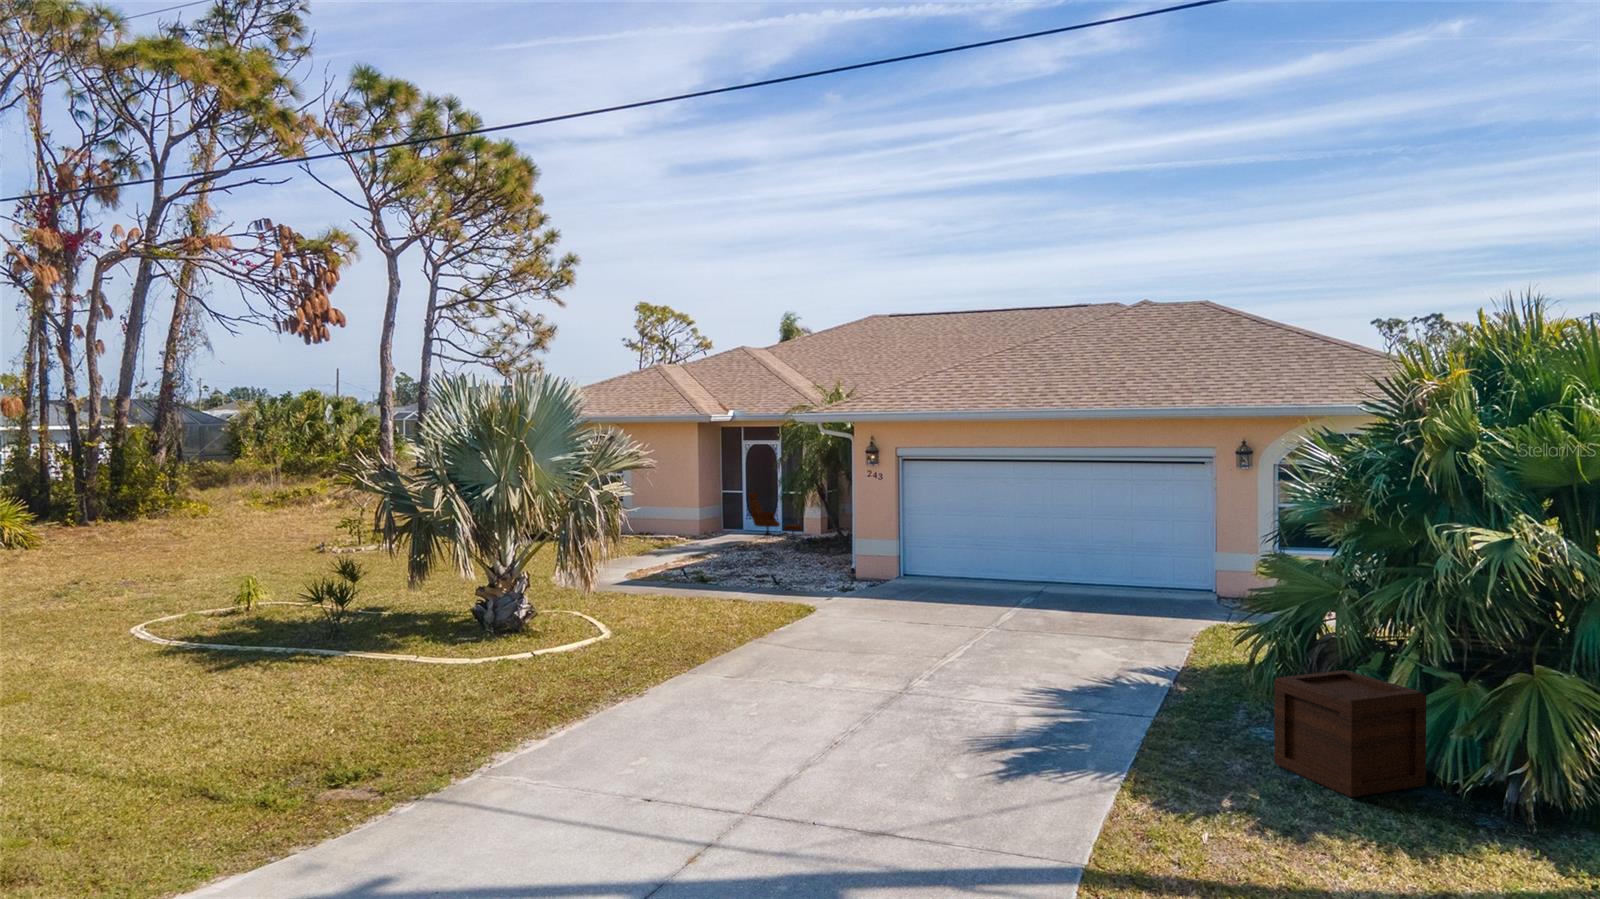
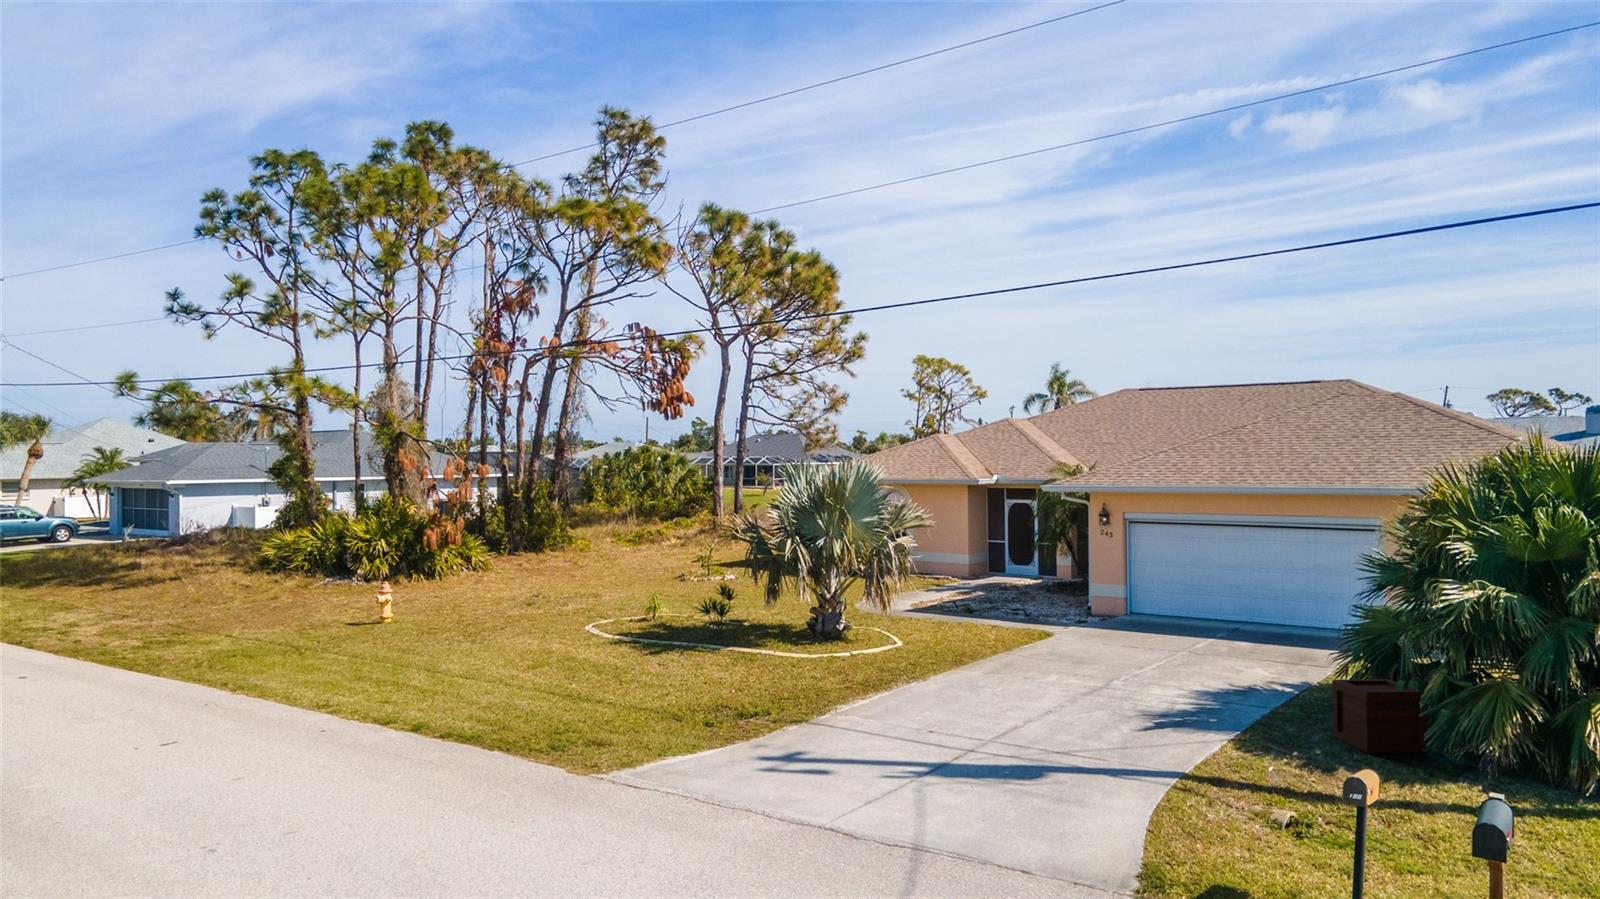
lounge chair: present [748,493,803,537] -> none [1010,543,1057,583]

